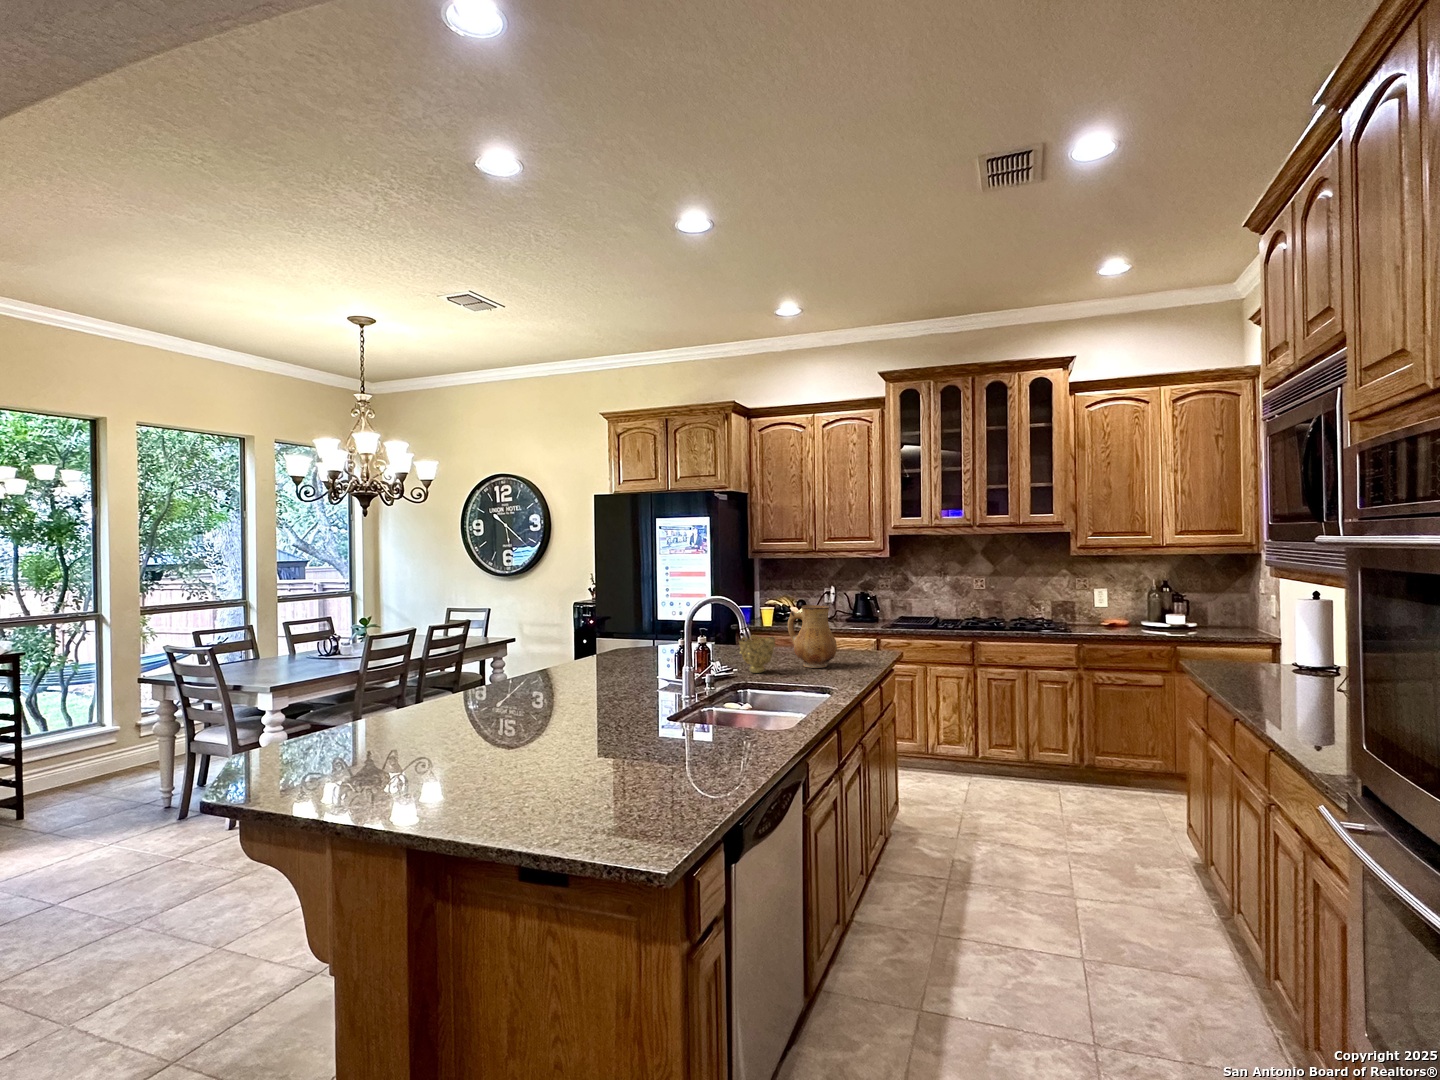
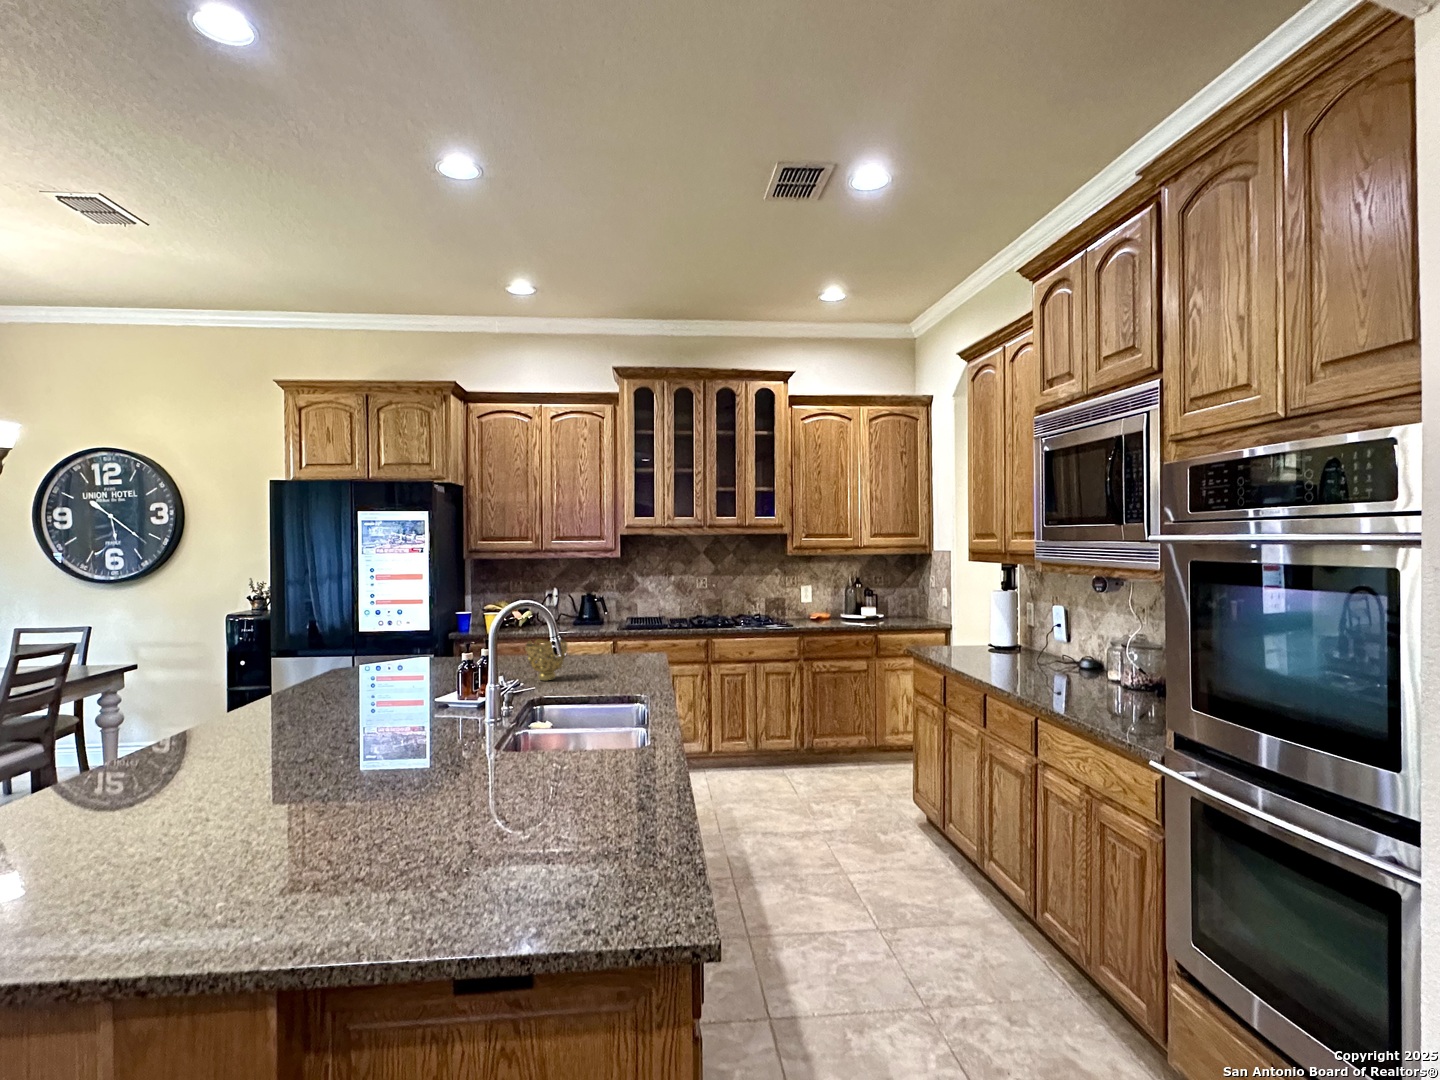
ceramic pitcher: present [788,605,837,668] -> none [572,604,625,671]

